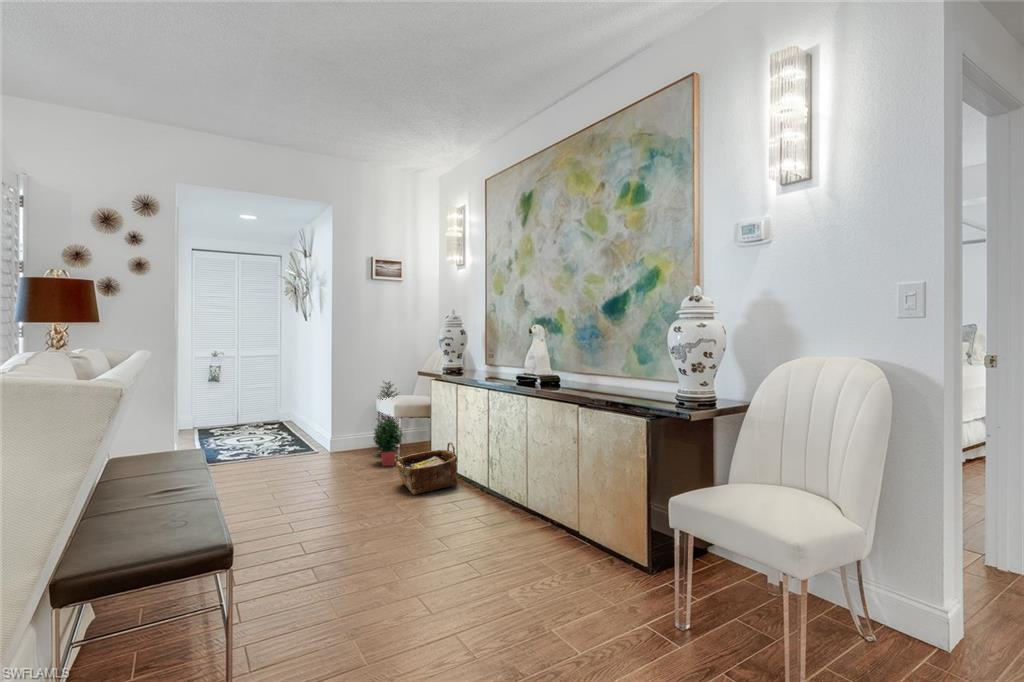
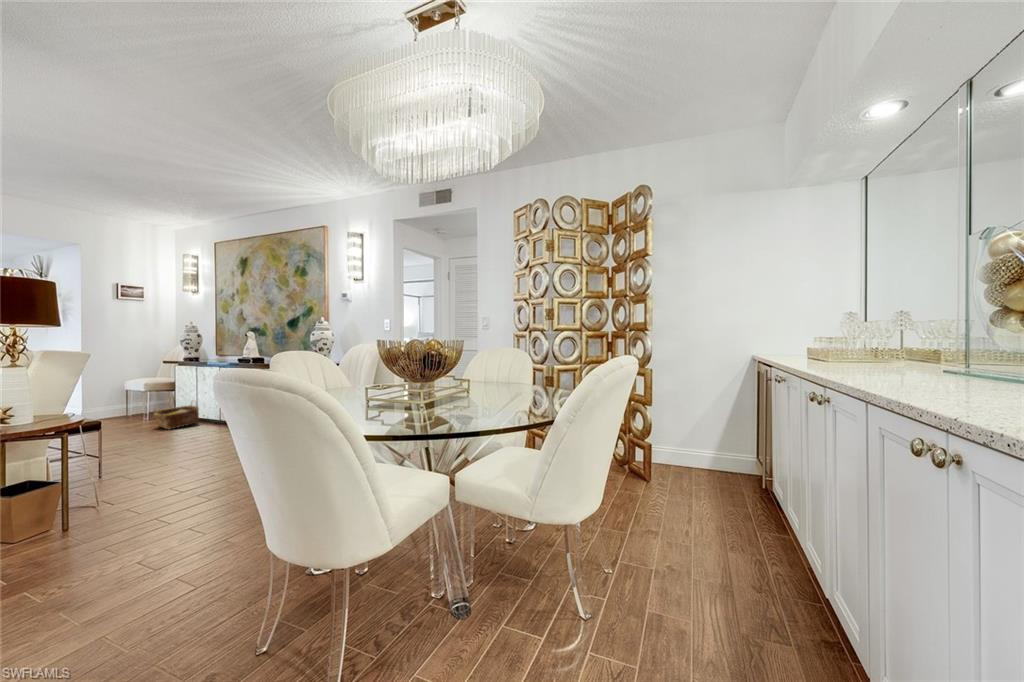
potted plant: present [374,382,403,466] -> none [123,369,153,423]

